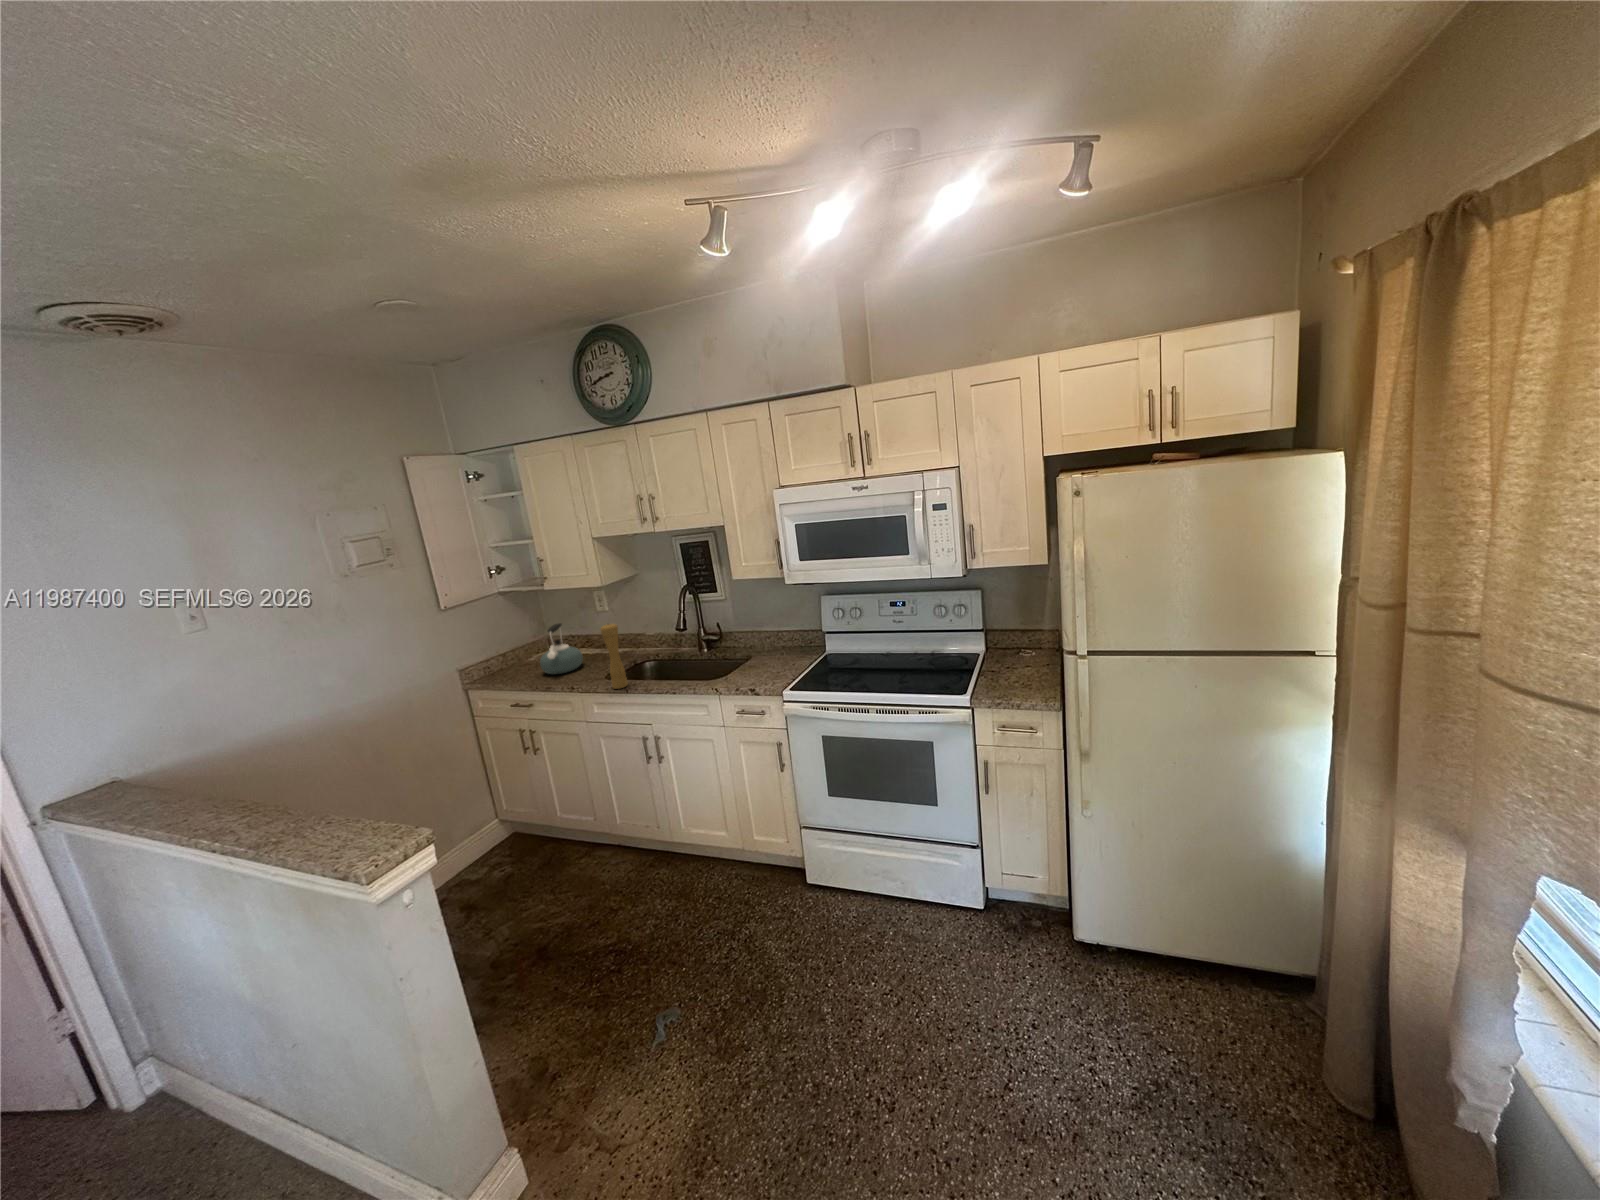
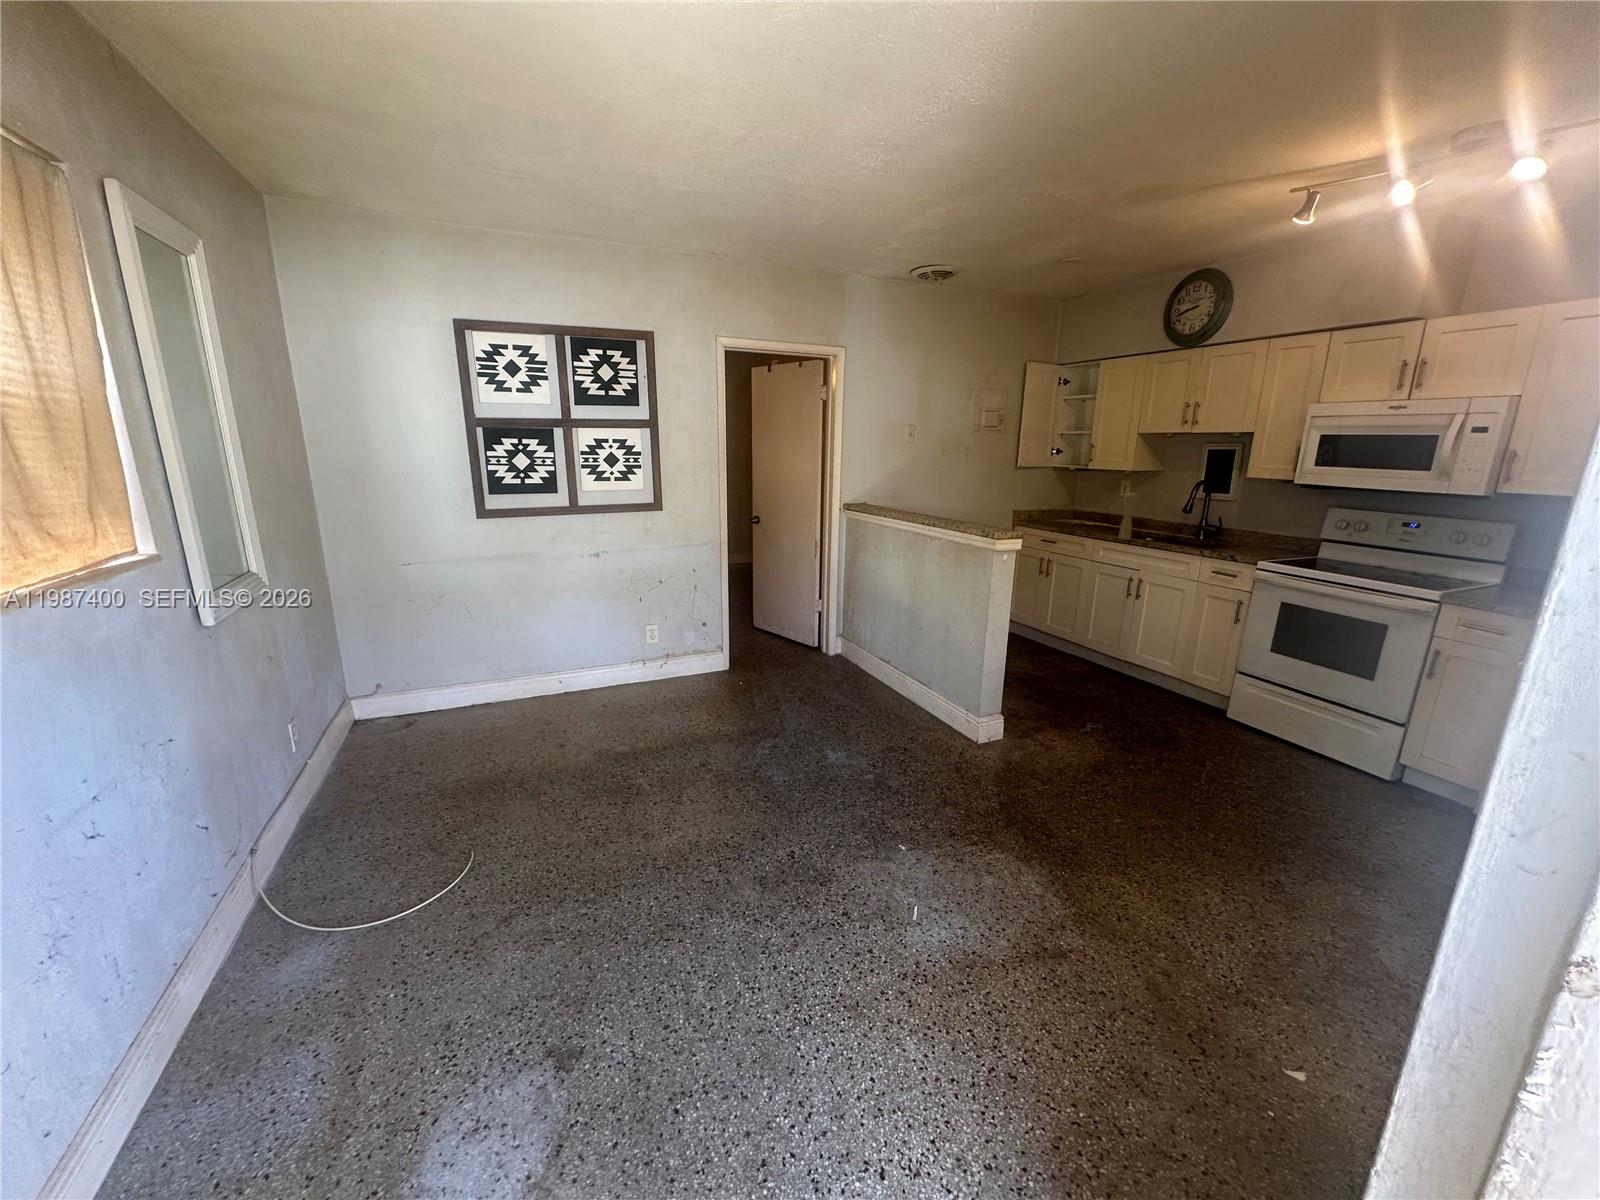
kettle: present [540,623,583,674] -> none [1068,494,1100,529]

